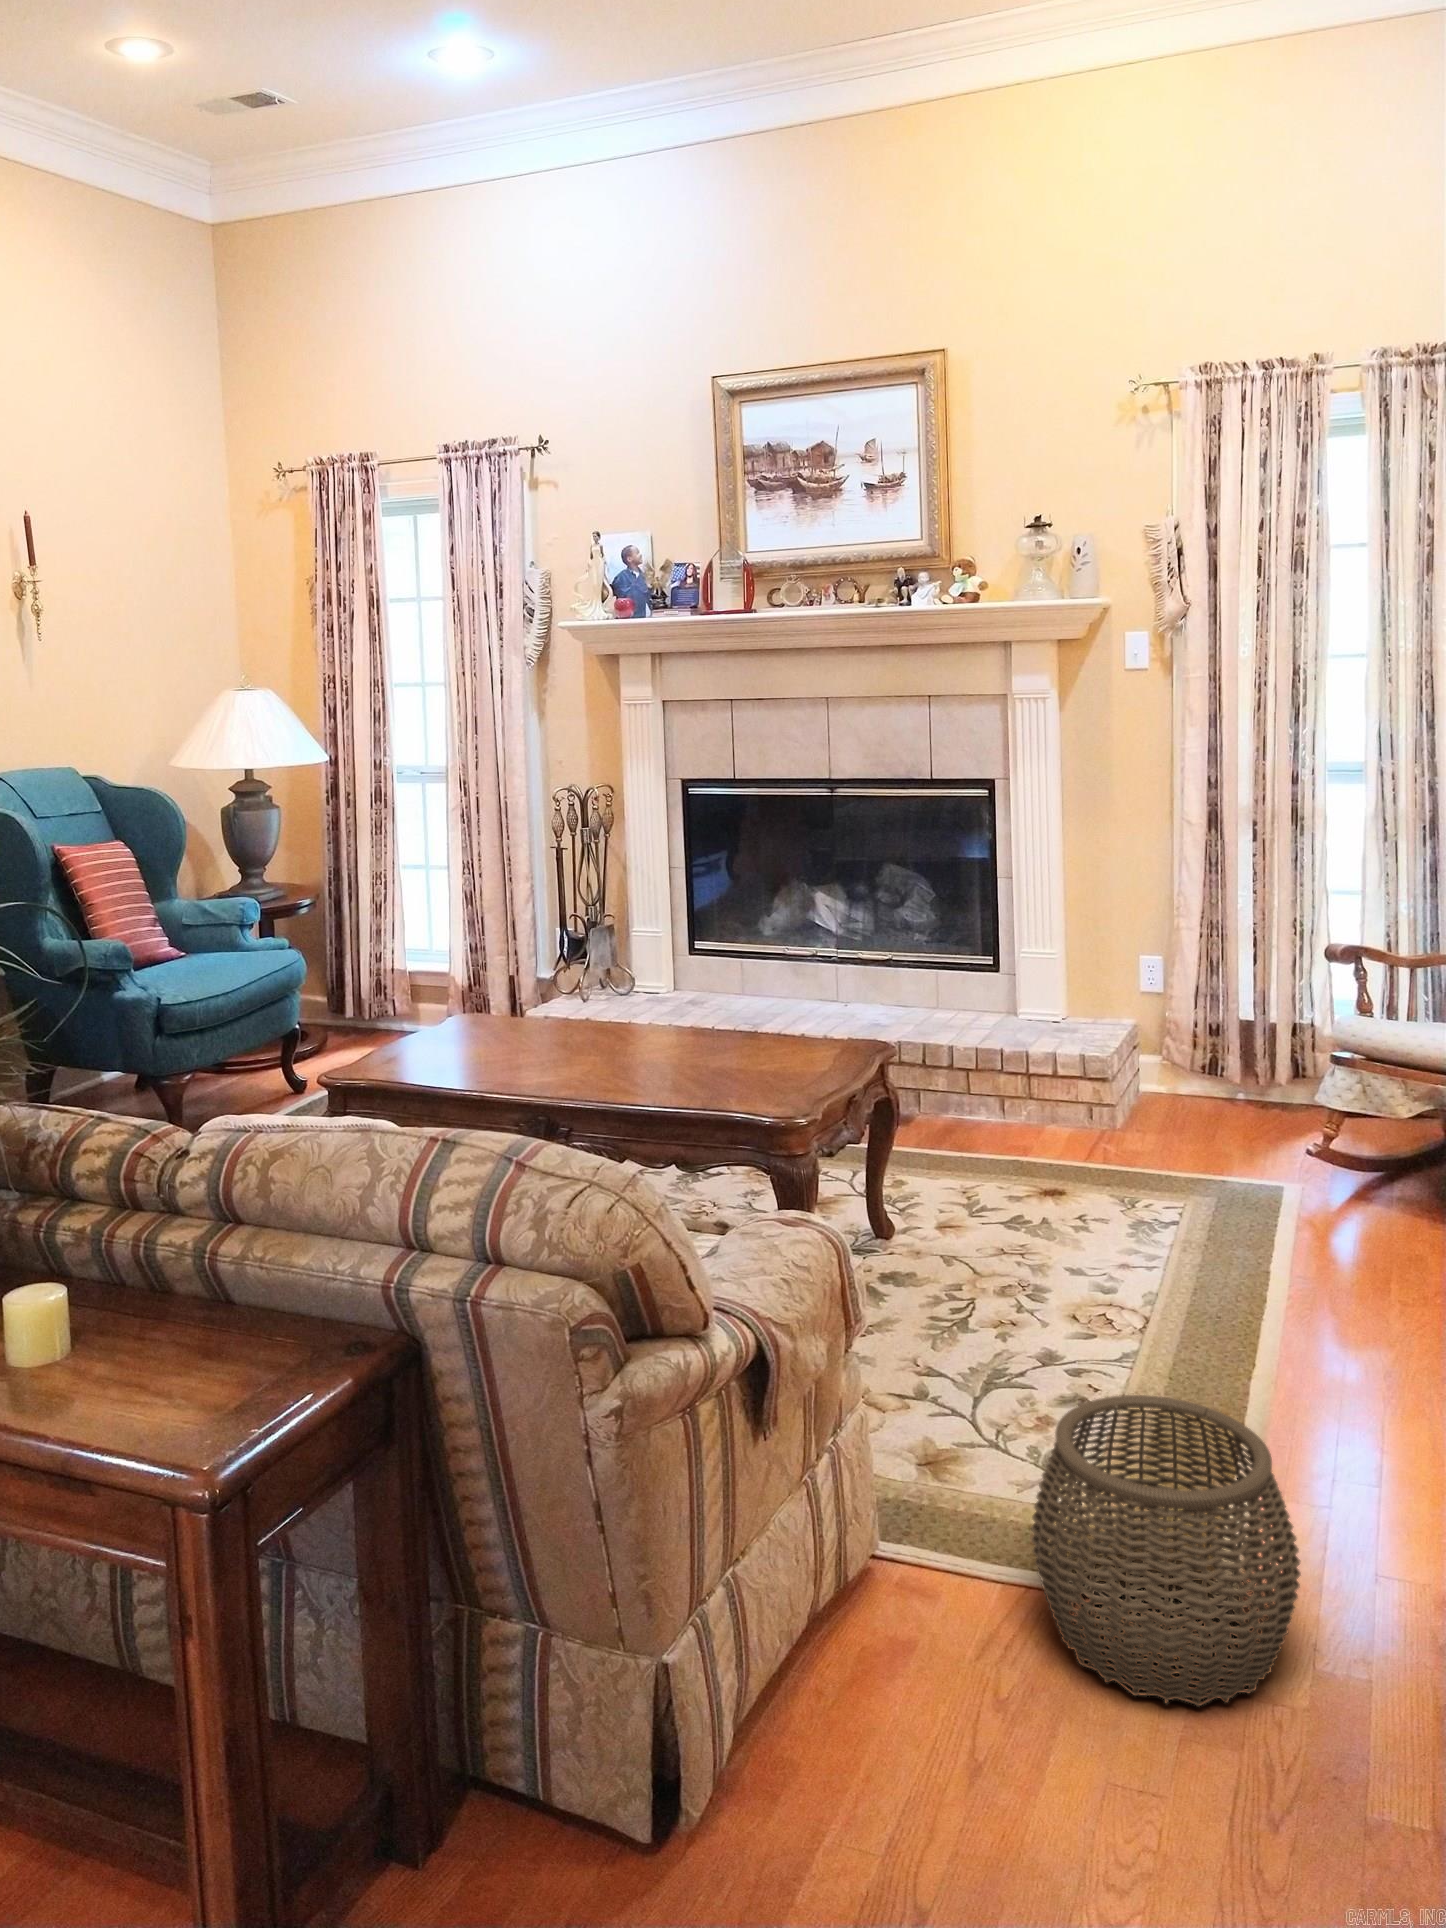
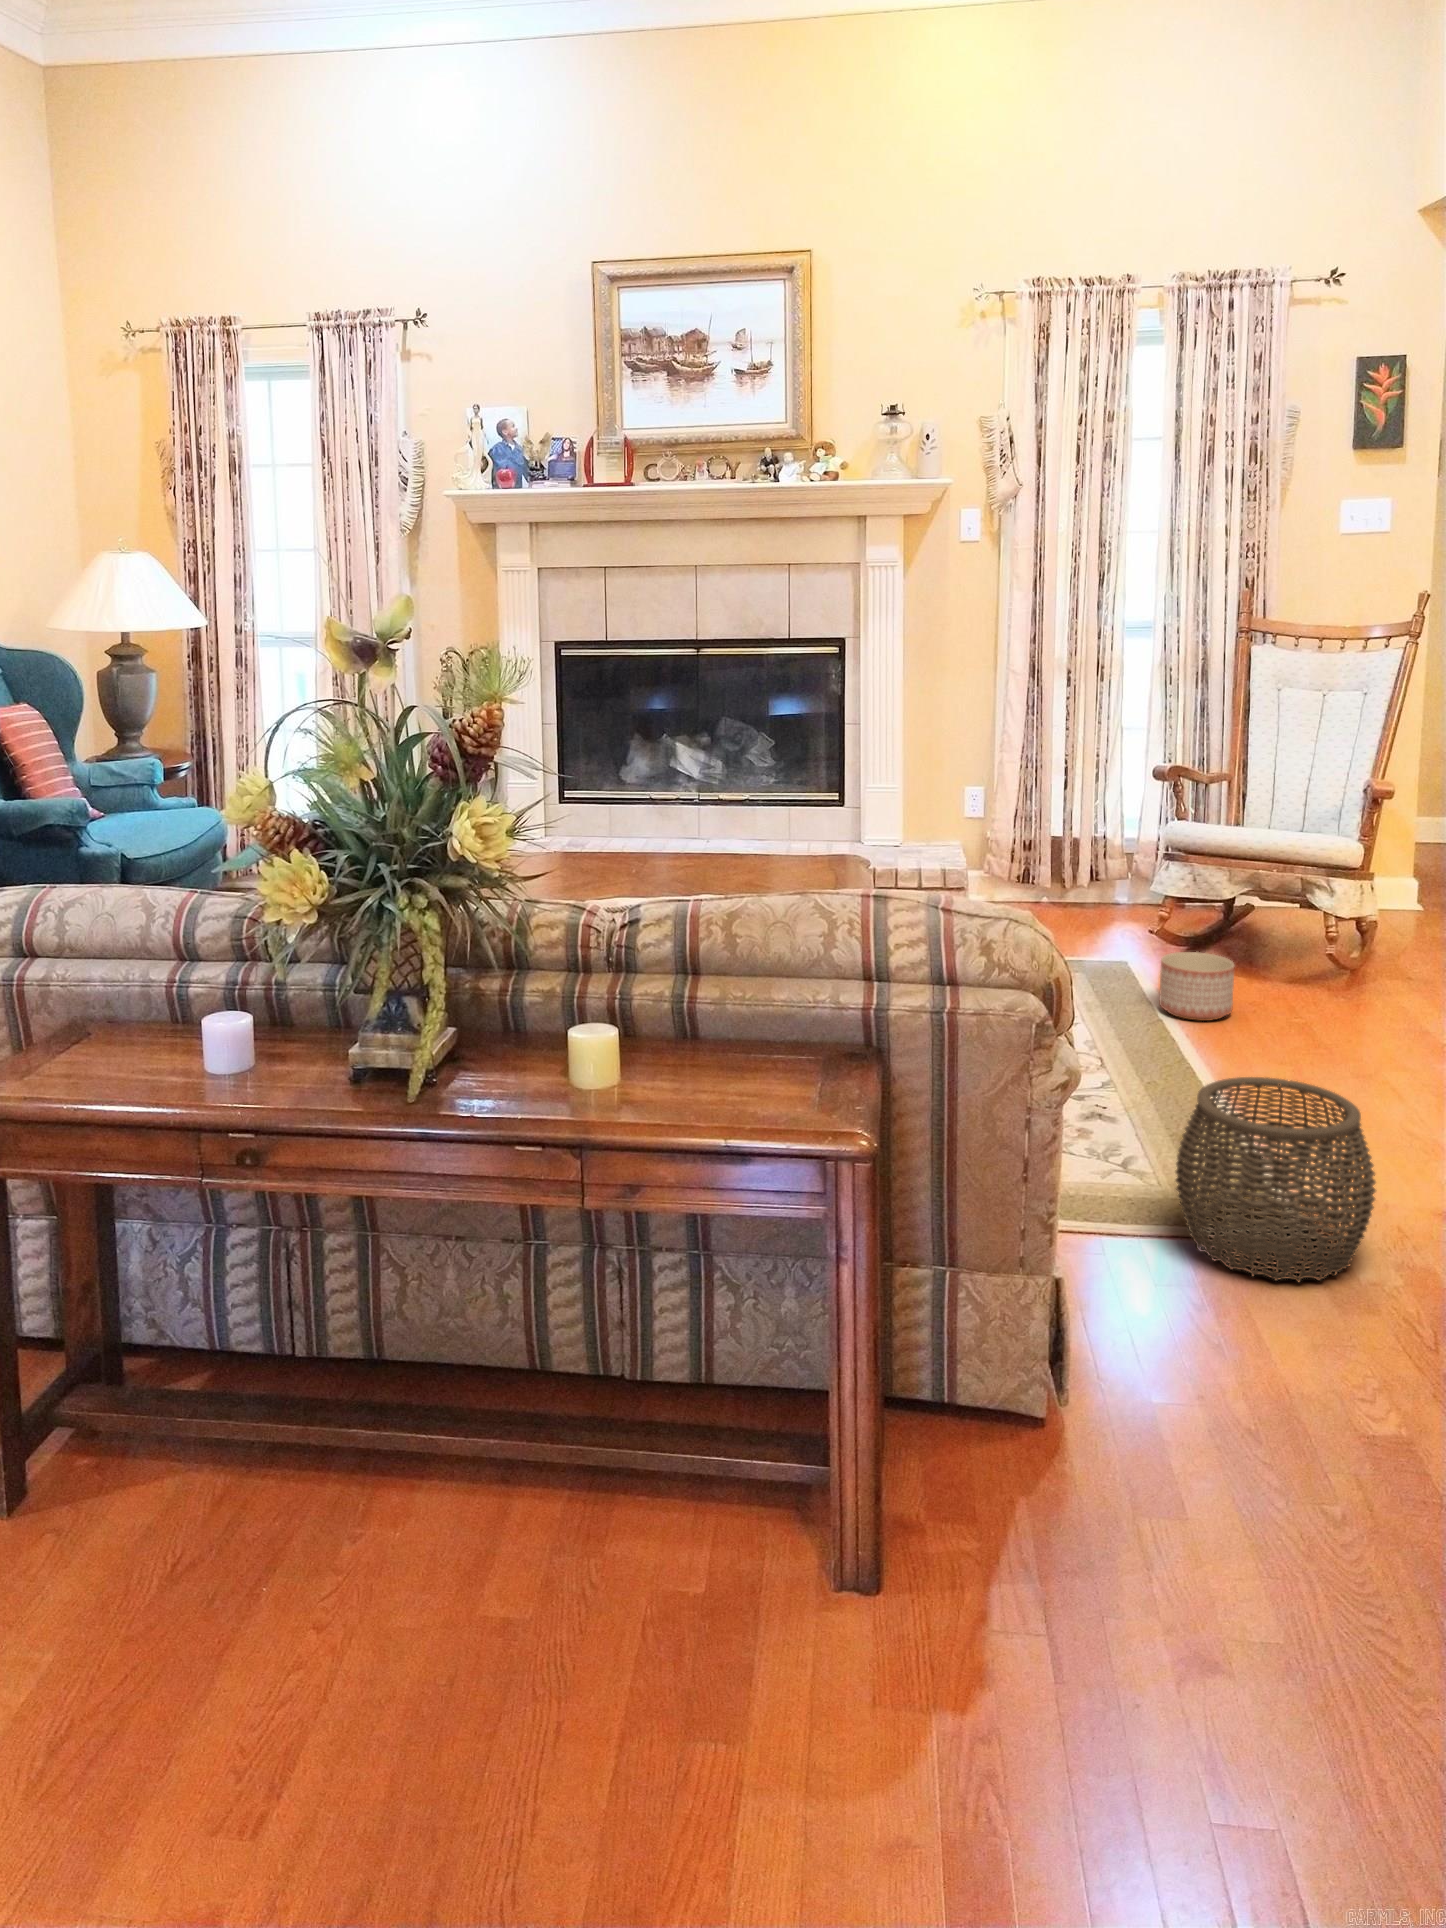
planter: none [1270,1189,1367,1283] -> present [1159,952,1234,1021]

